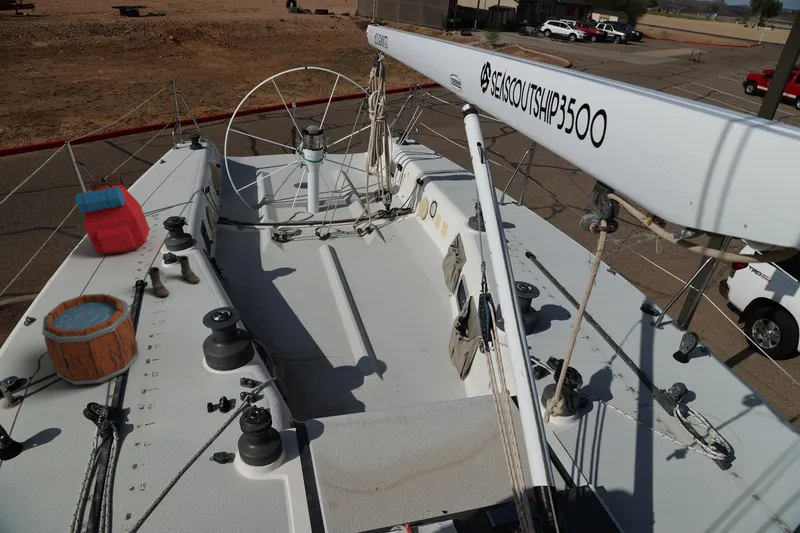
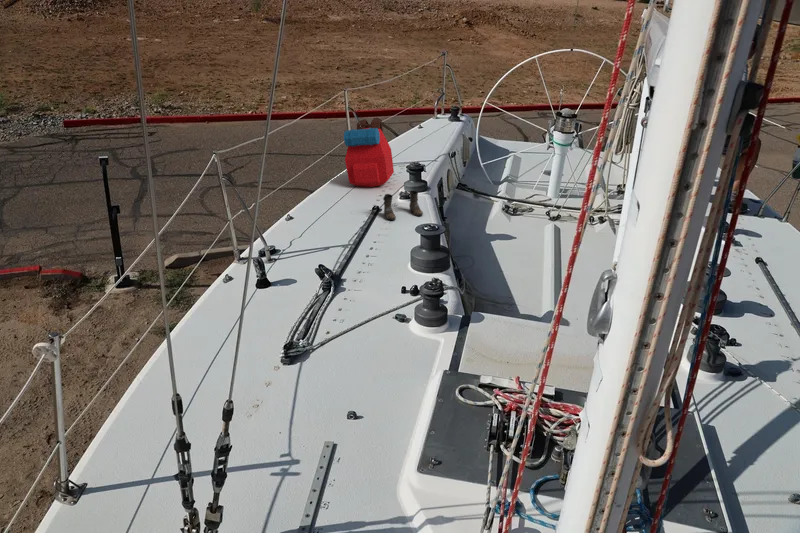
bucket: present [42,294,139,385] -> none [301,194,362,262]

